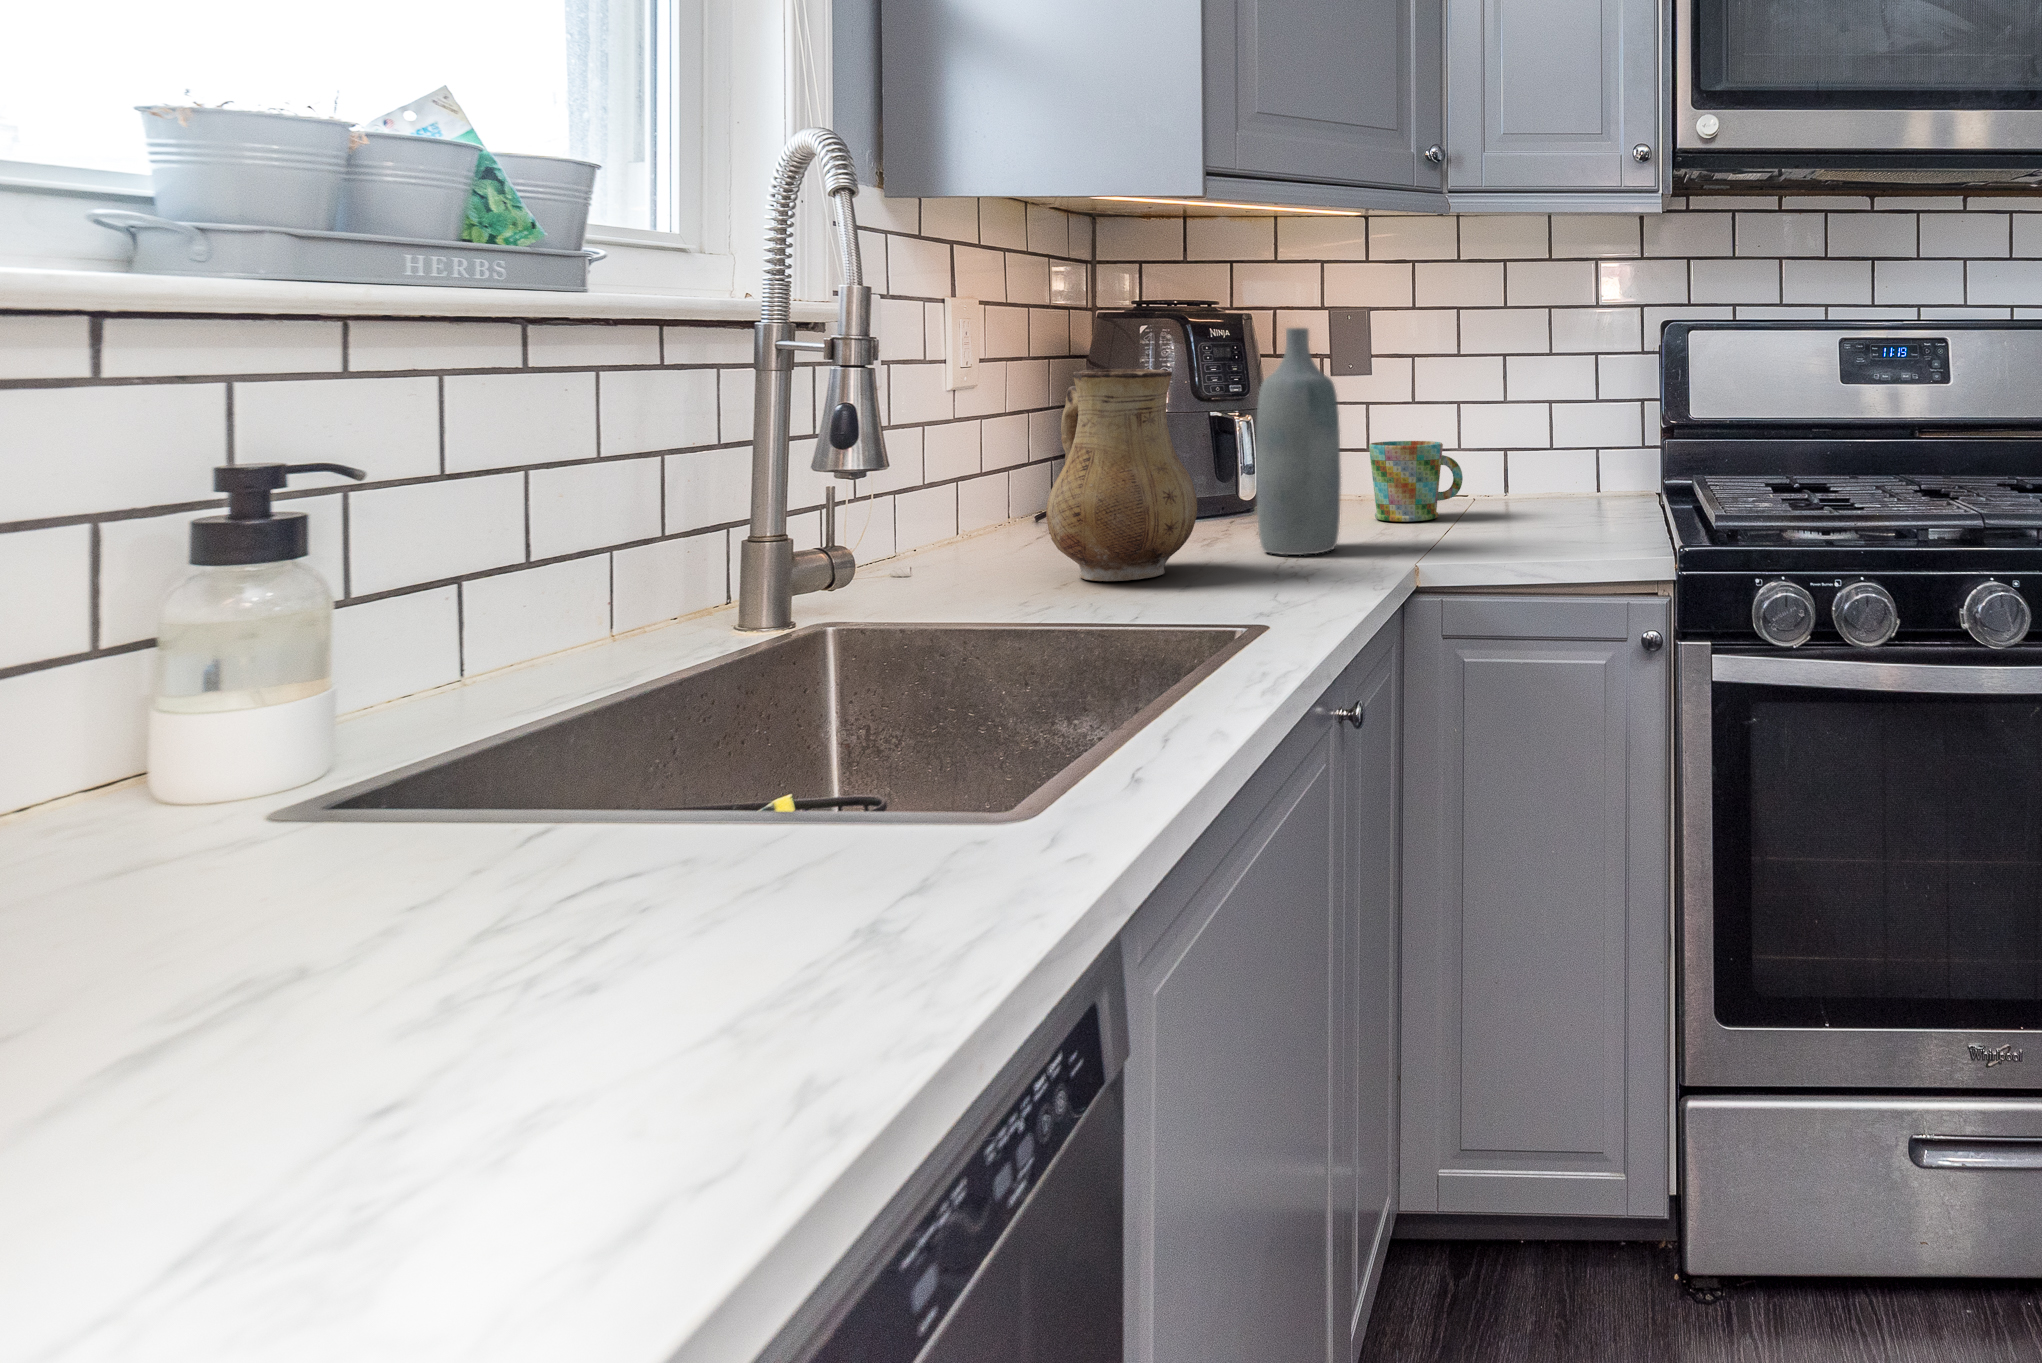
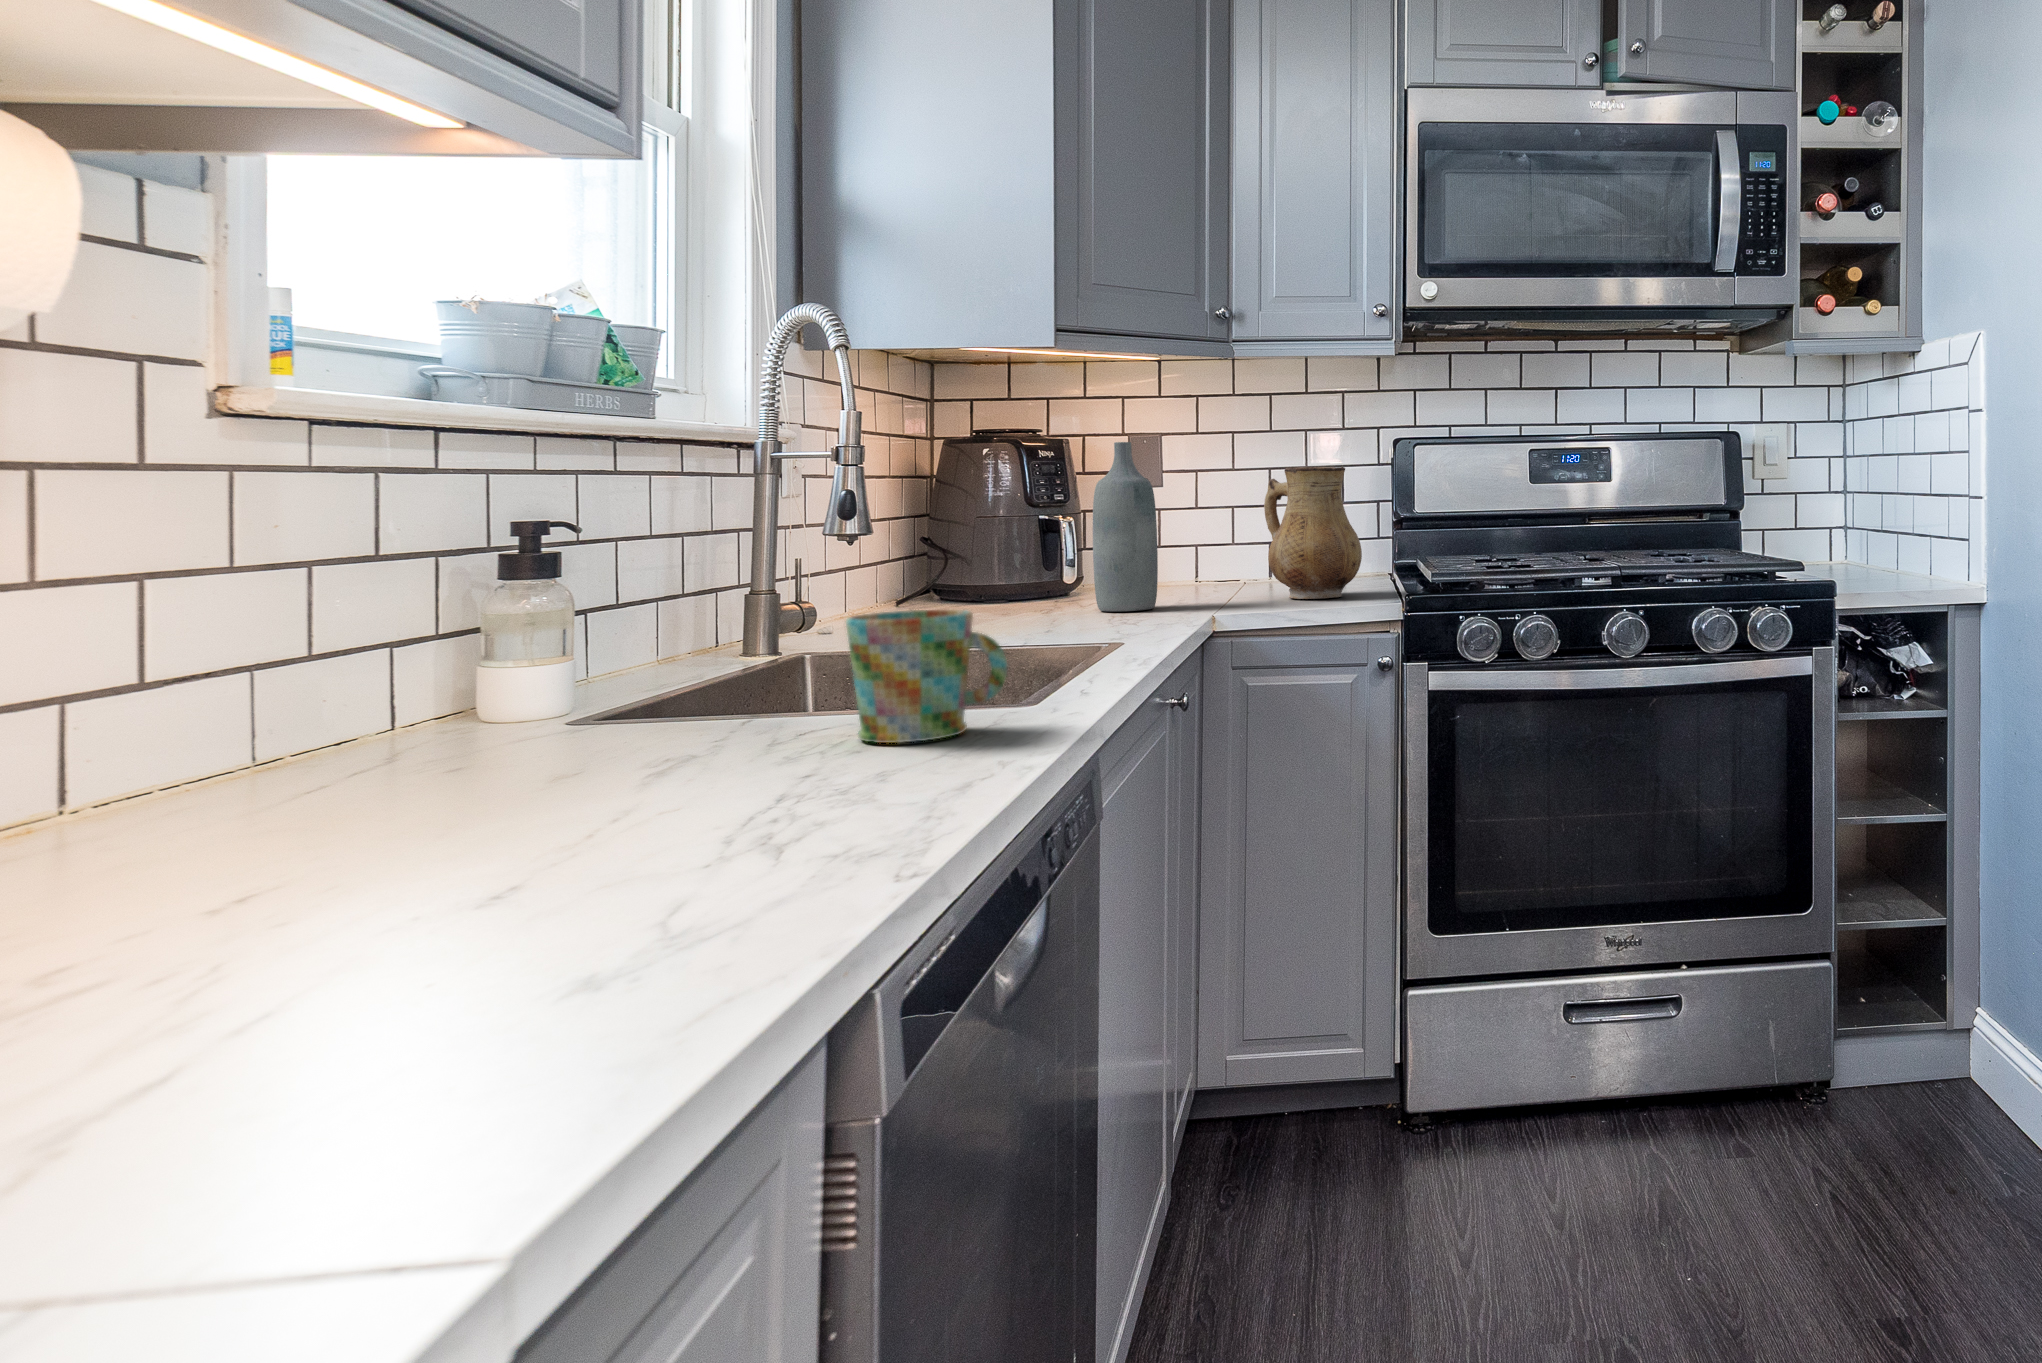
ceramic pitcher: present [1046,369,1197,581] -> present [1264,467,1362,599]
mug: present [1369,441,1463,521] -> present [846,610,1007,743]

